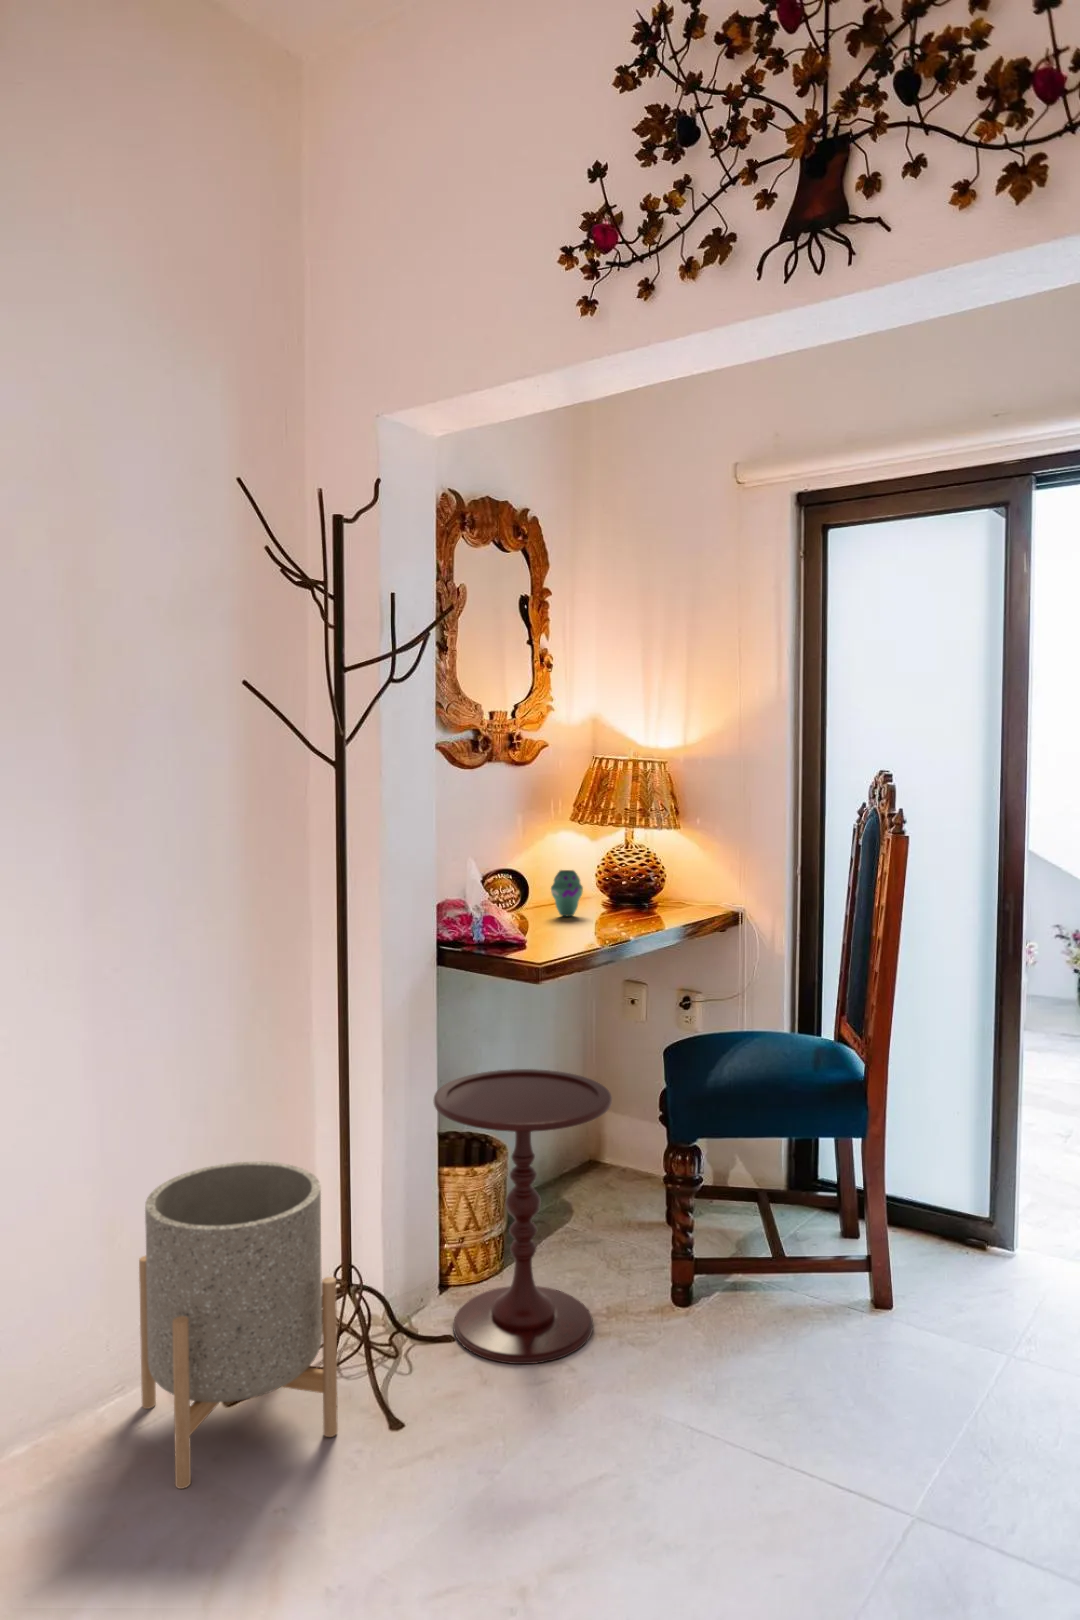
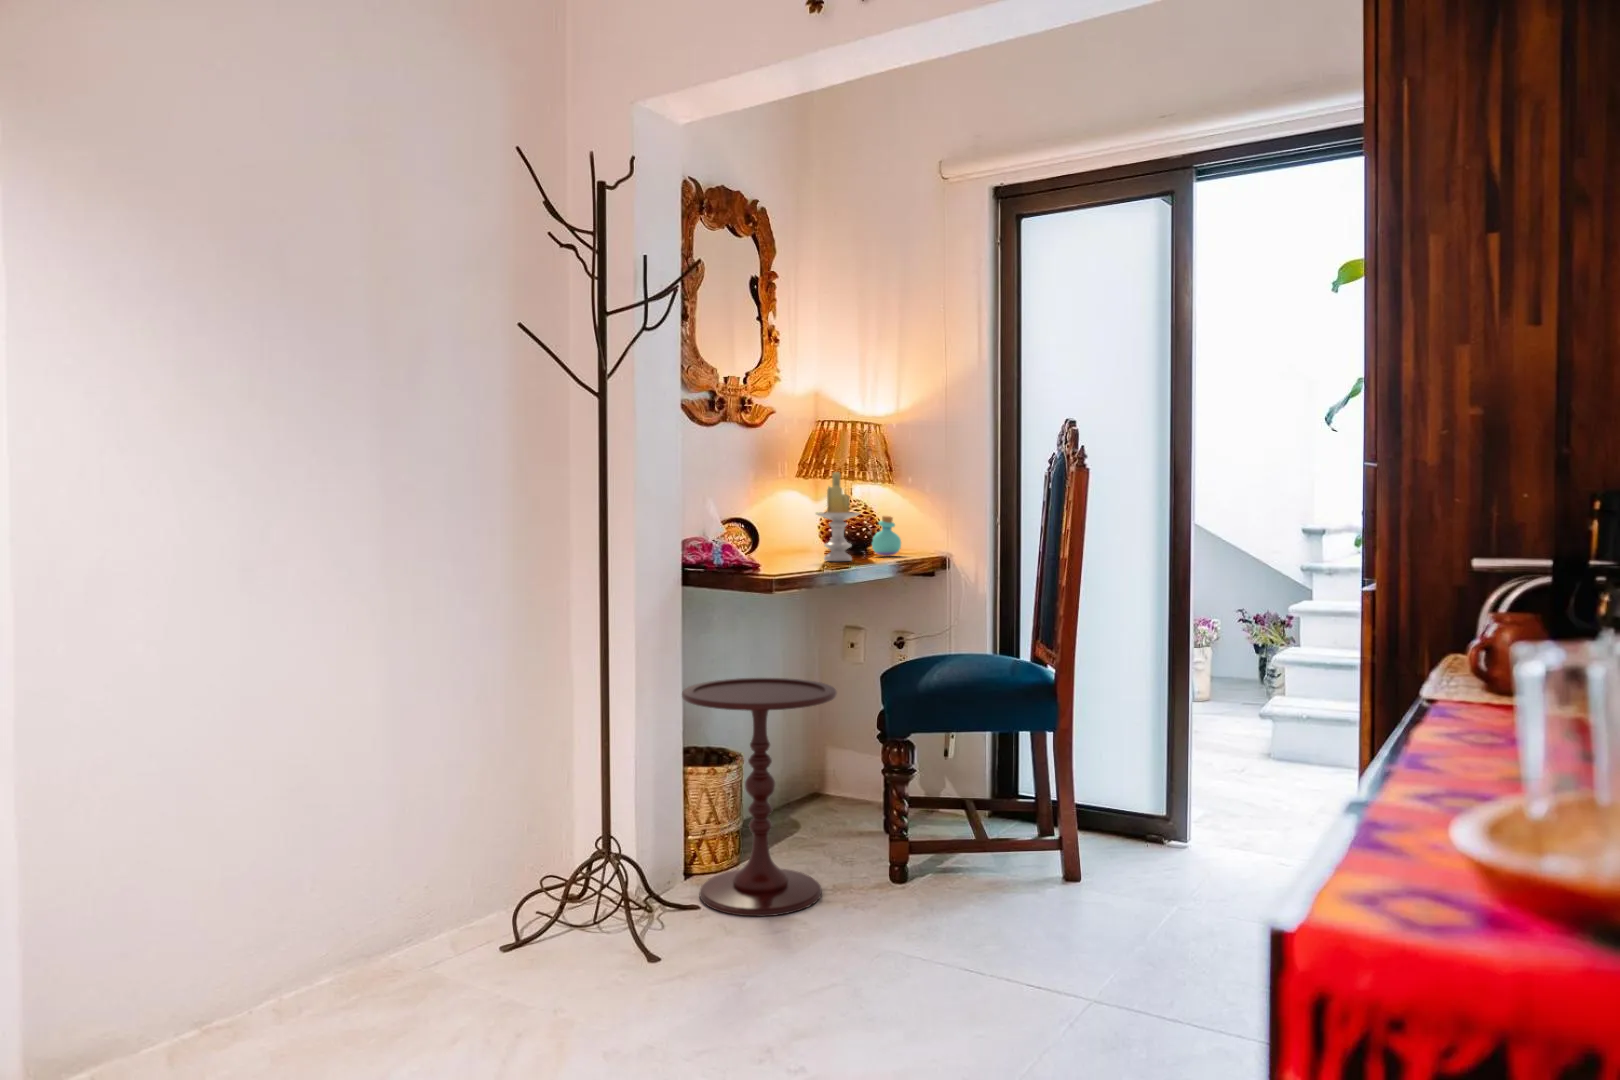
candle: none [590,824,642,928] -> present [816,472,860,561]
perfume bottle: none [655,868,688,914] -> present [872,516,901,556]
vase: present [551,870,583,916] -> none [780,518,808,559]
planter: present [139,1162,338,1489] -> none [430,740,605,993]

